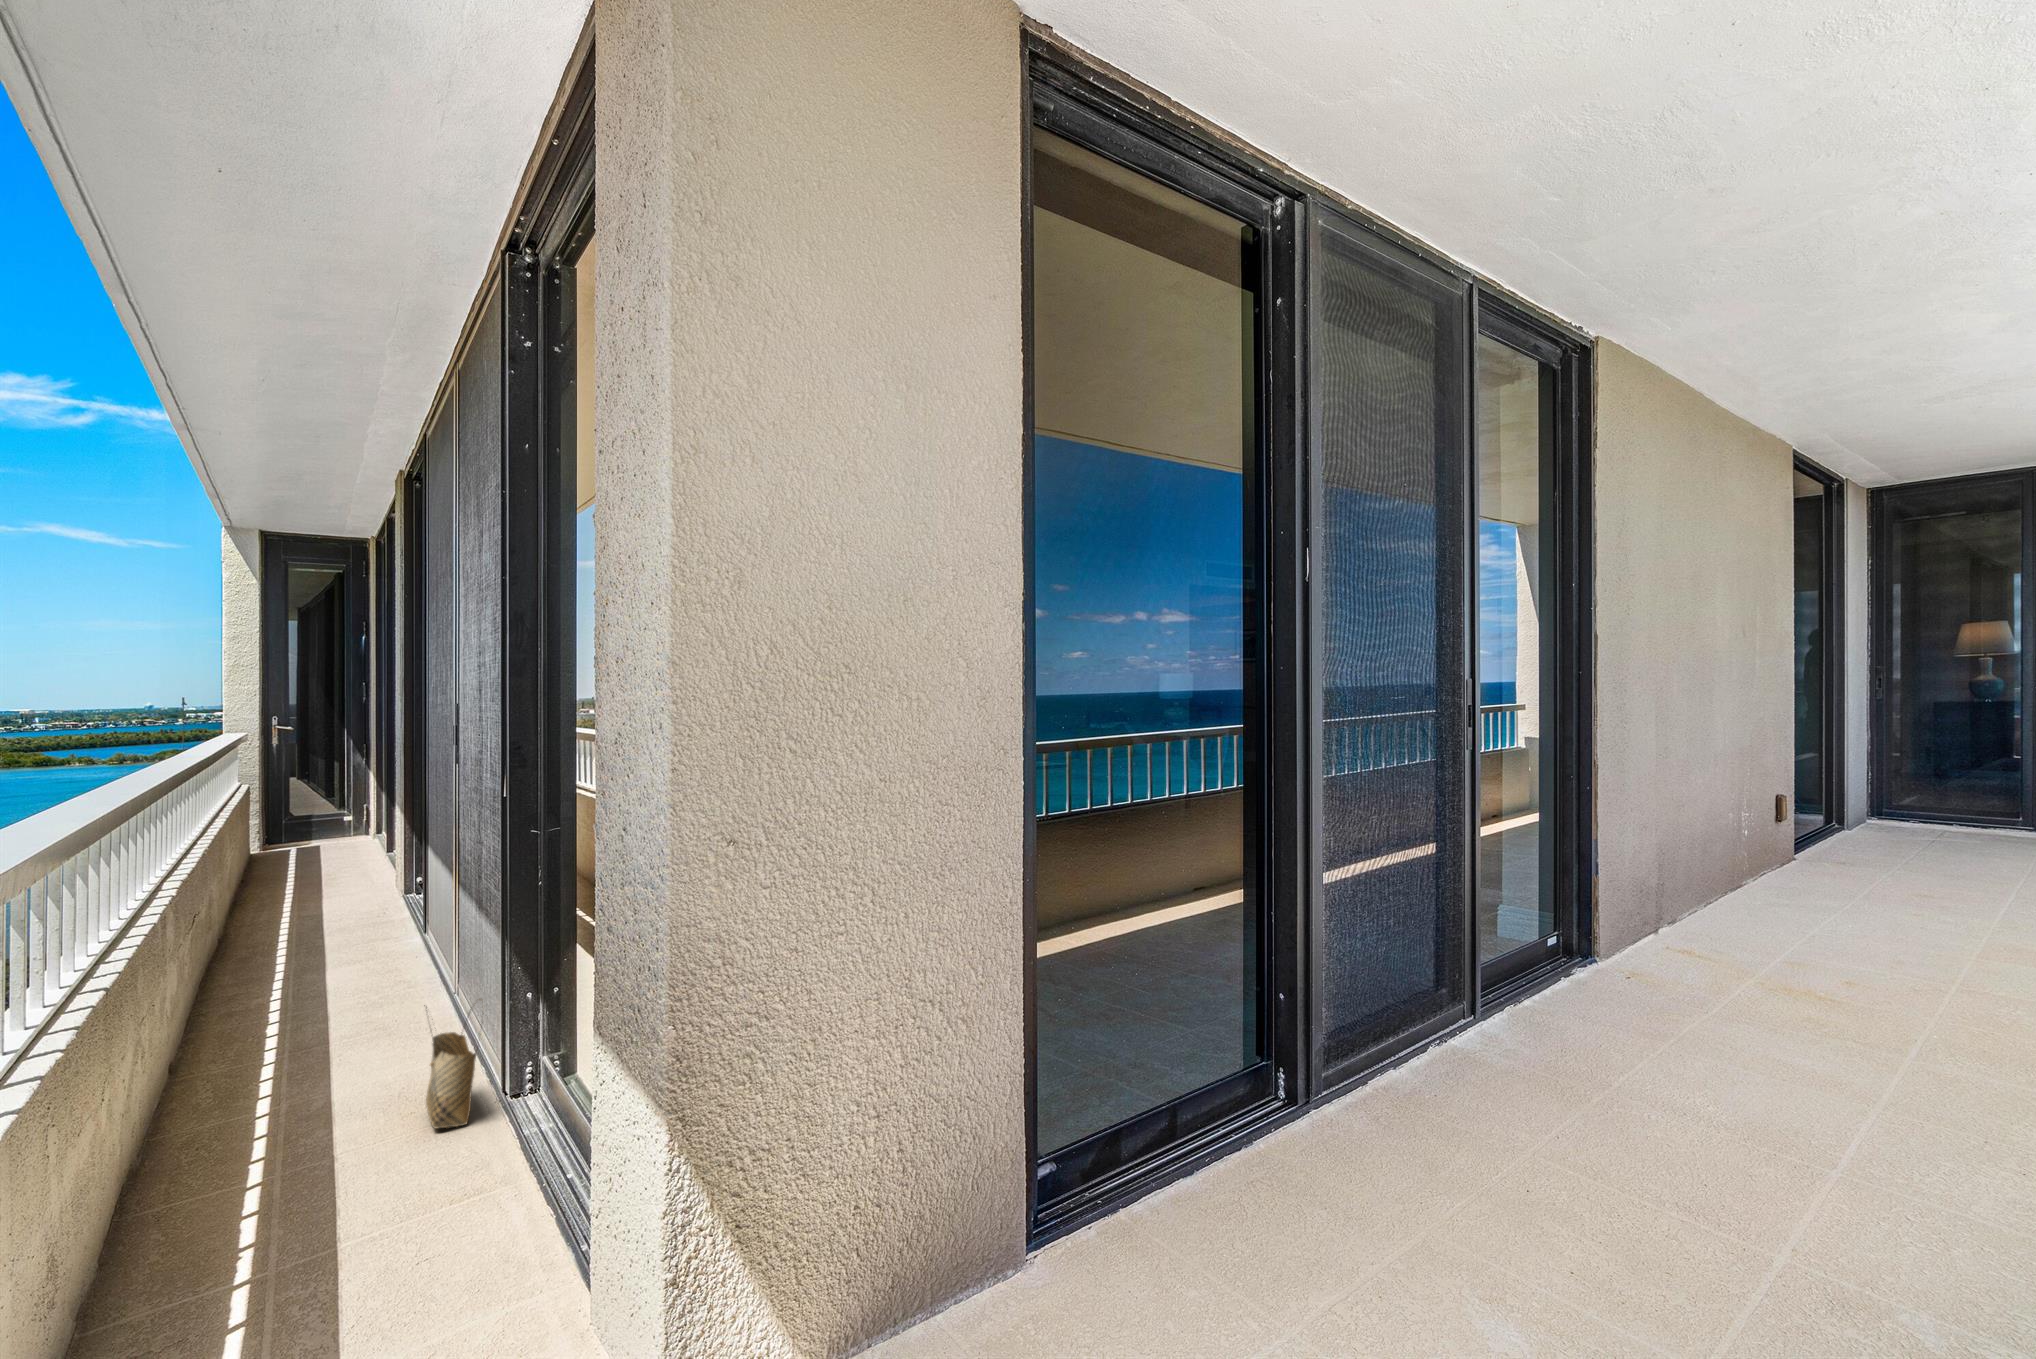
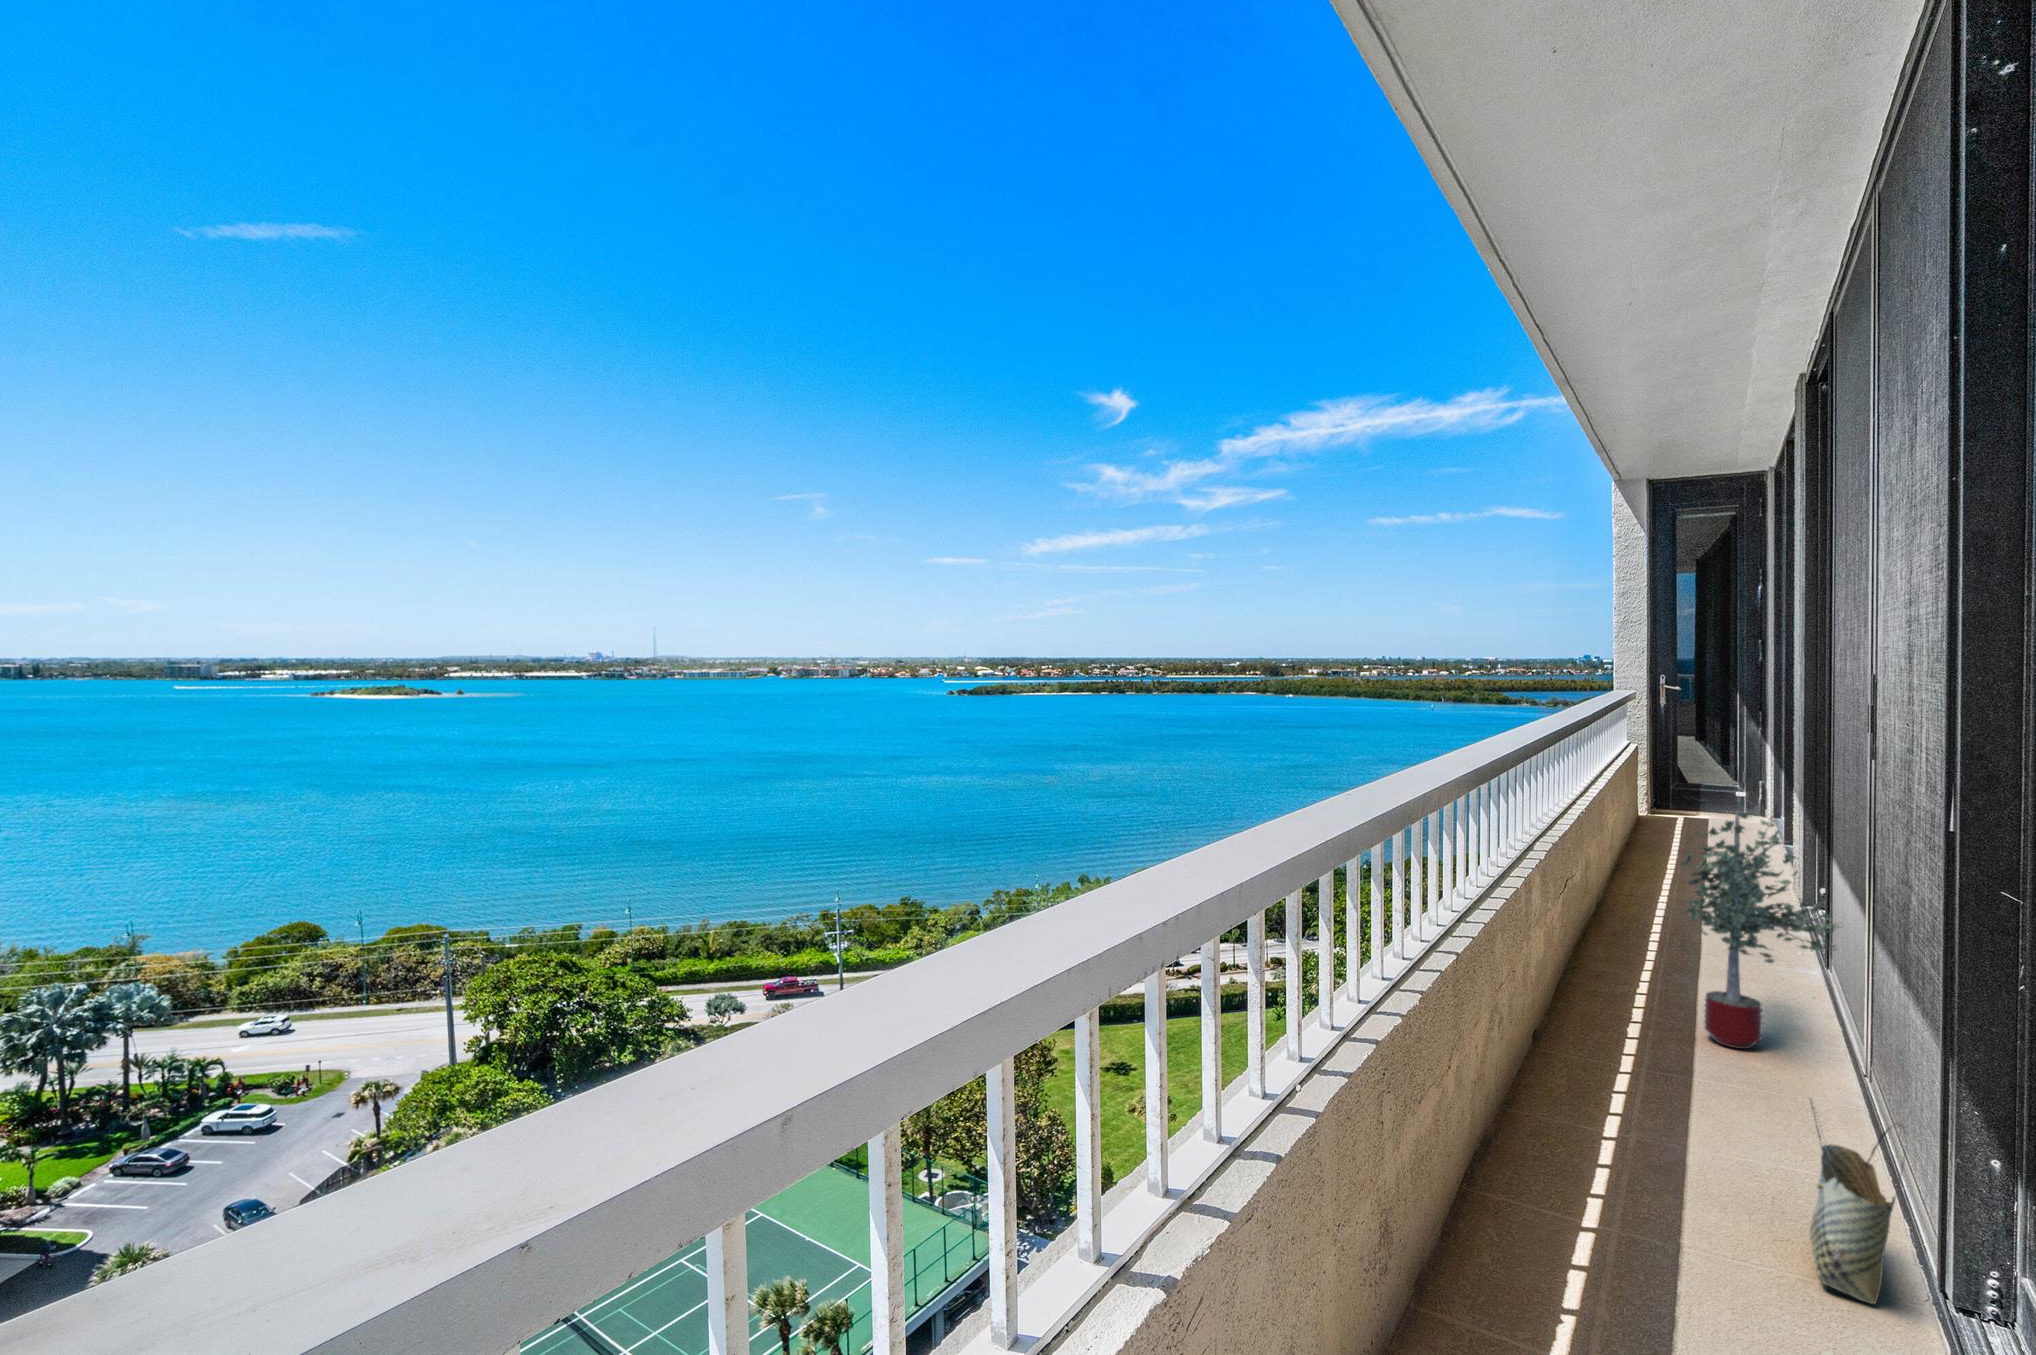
potted tree: none [310,818,440,1014] -> present [1681,812,1839,1049]

